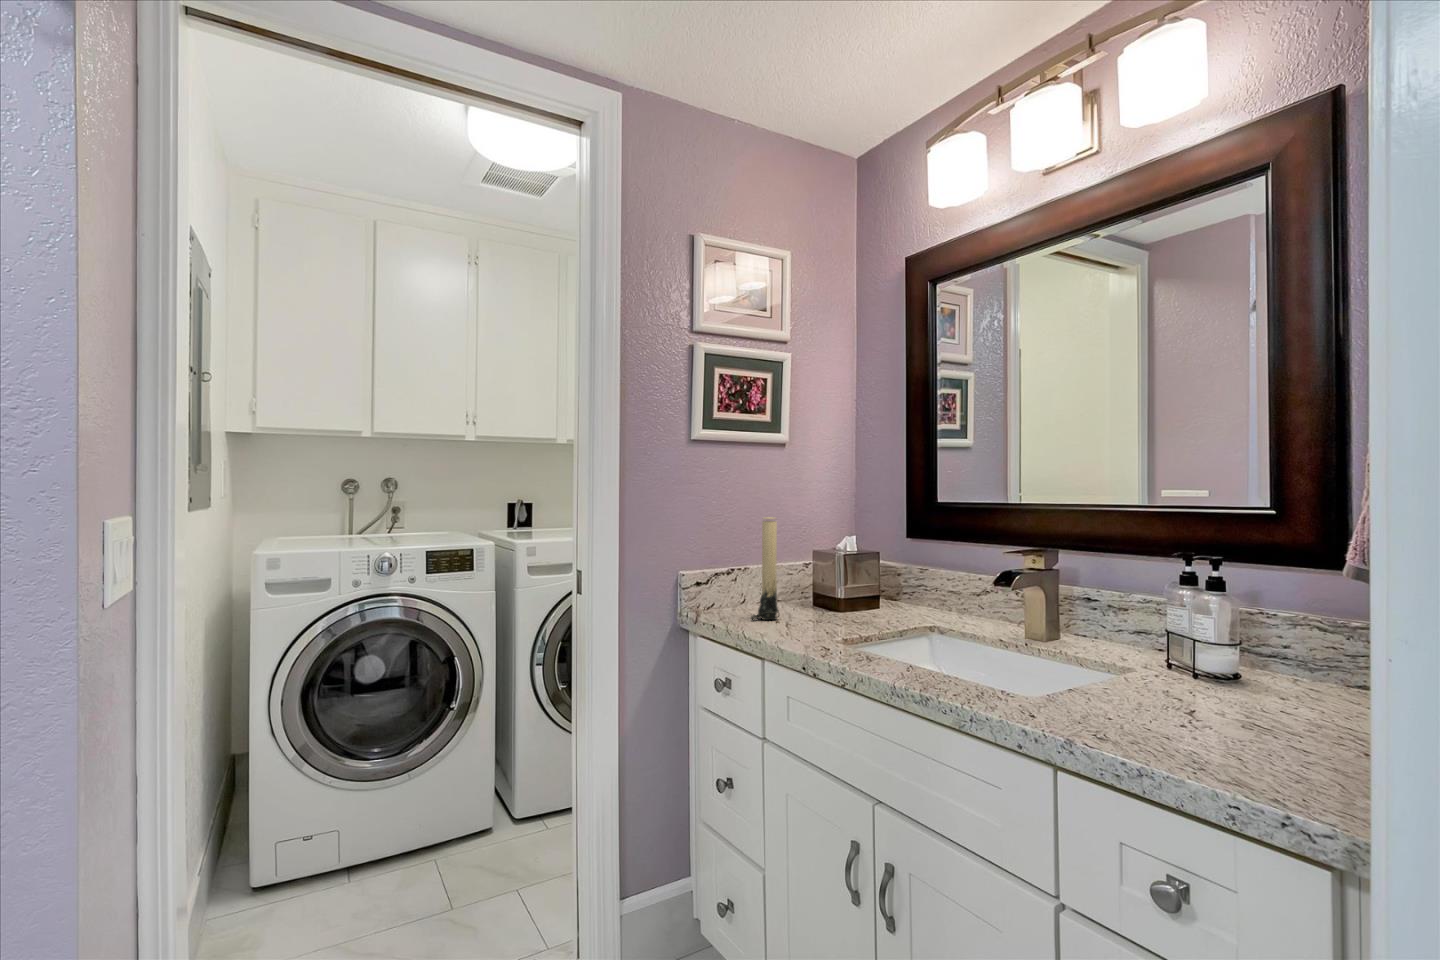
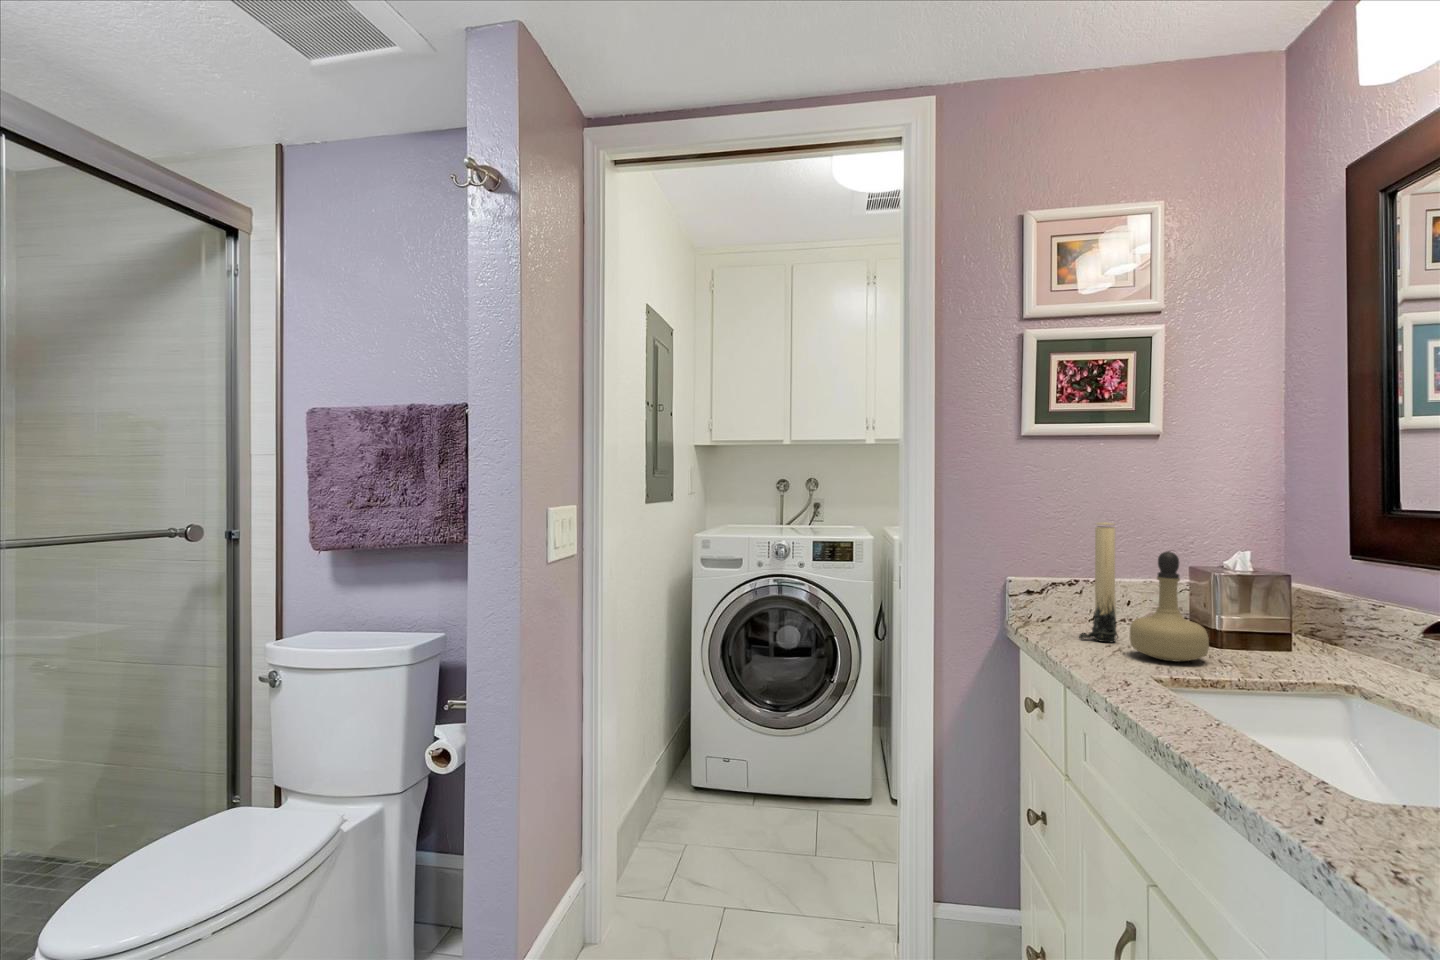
perfume bottle: none [798,539,852,628] -> present [1130,551,1209,662]

